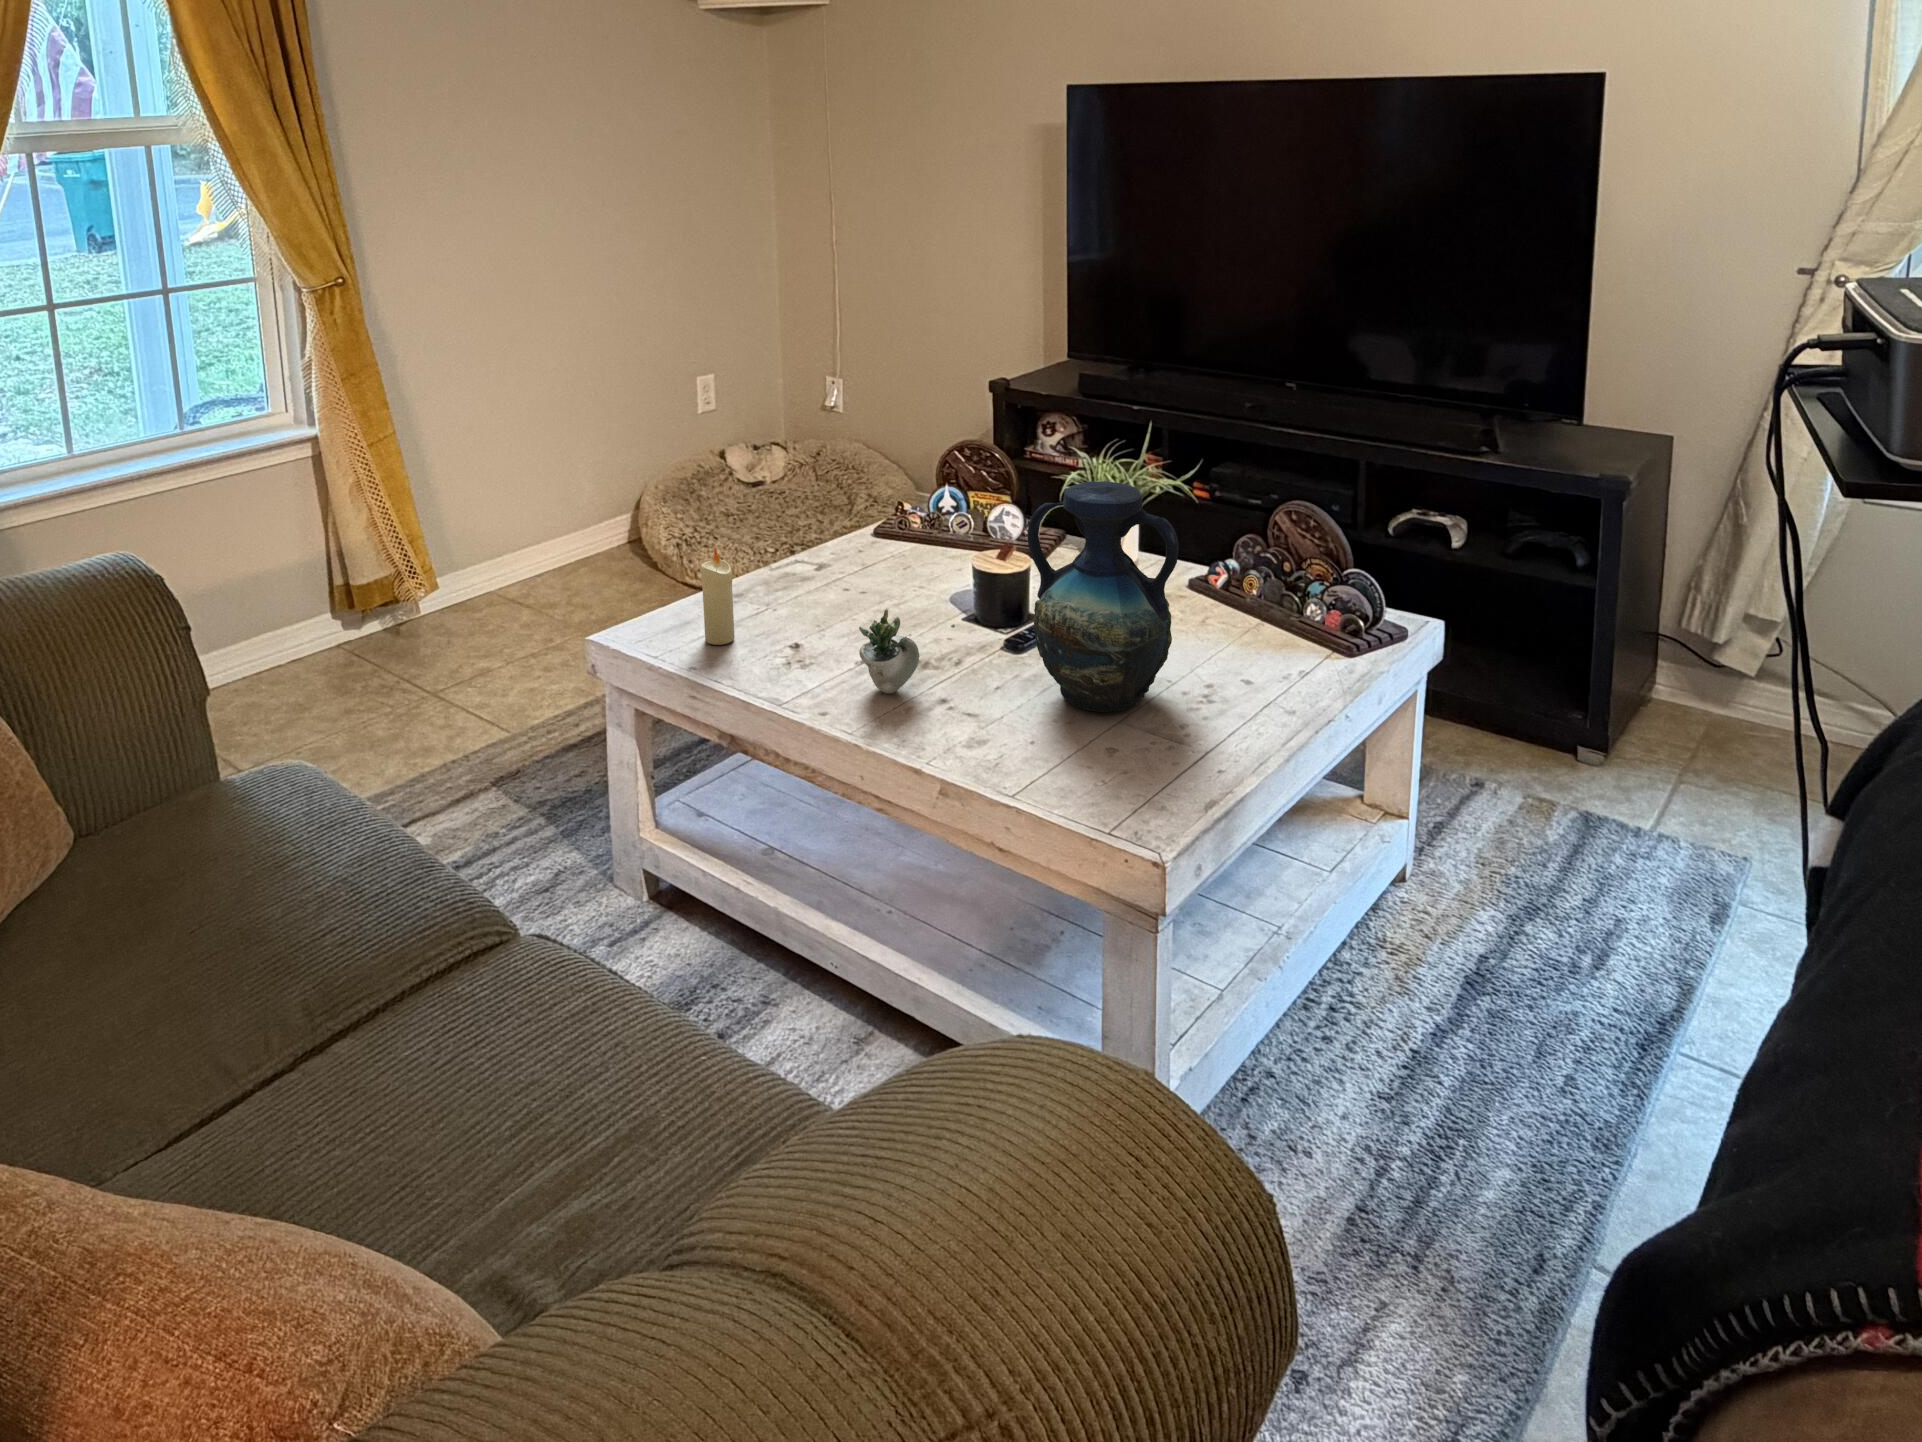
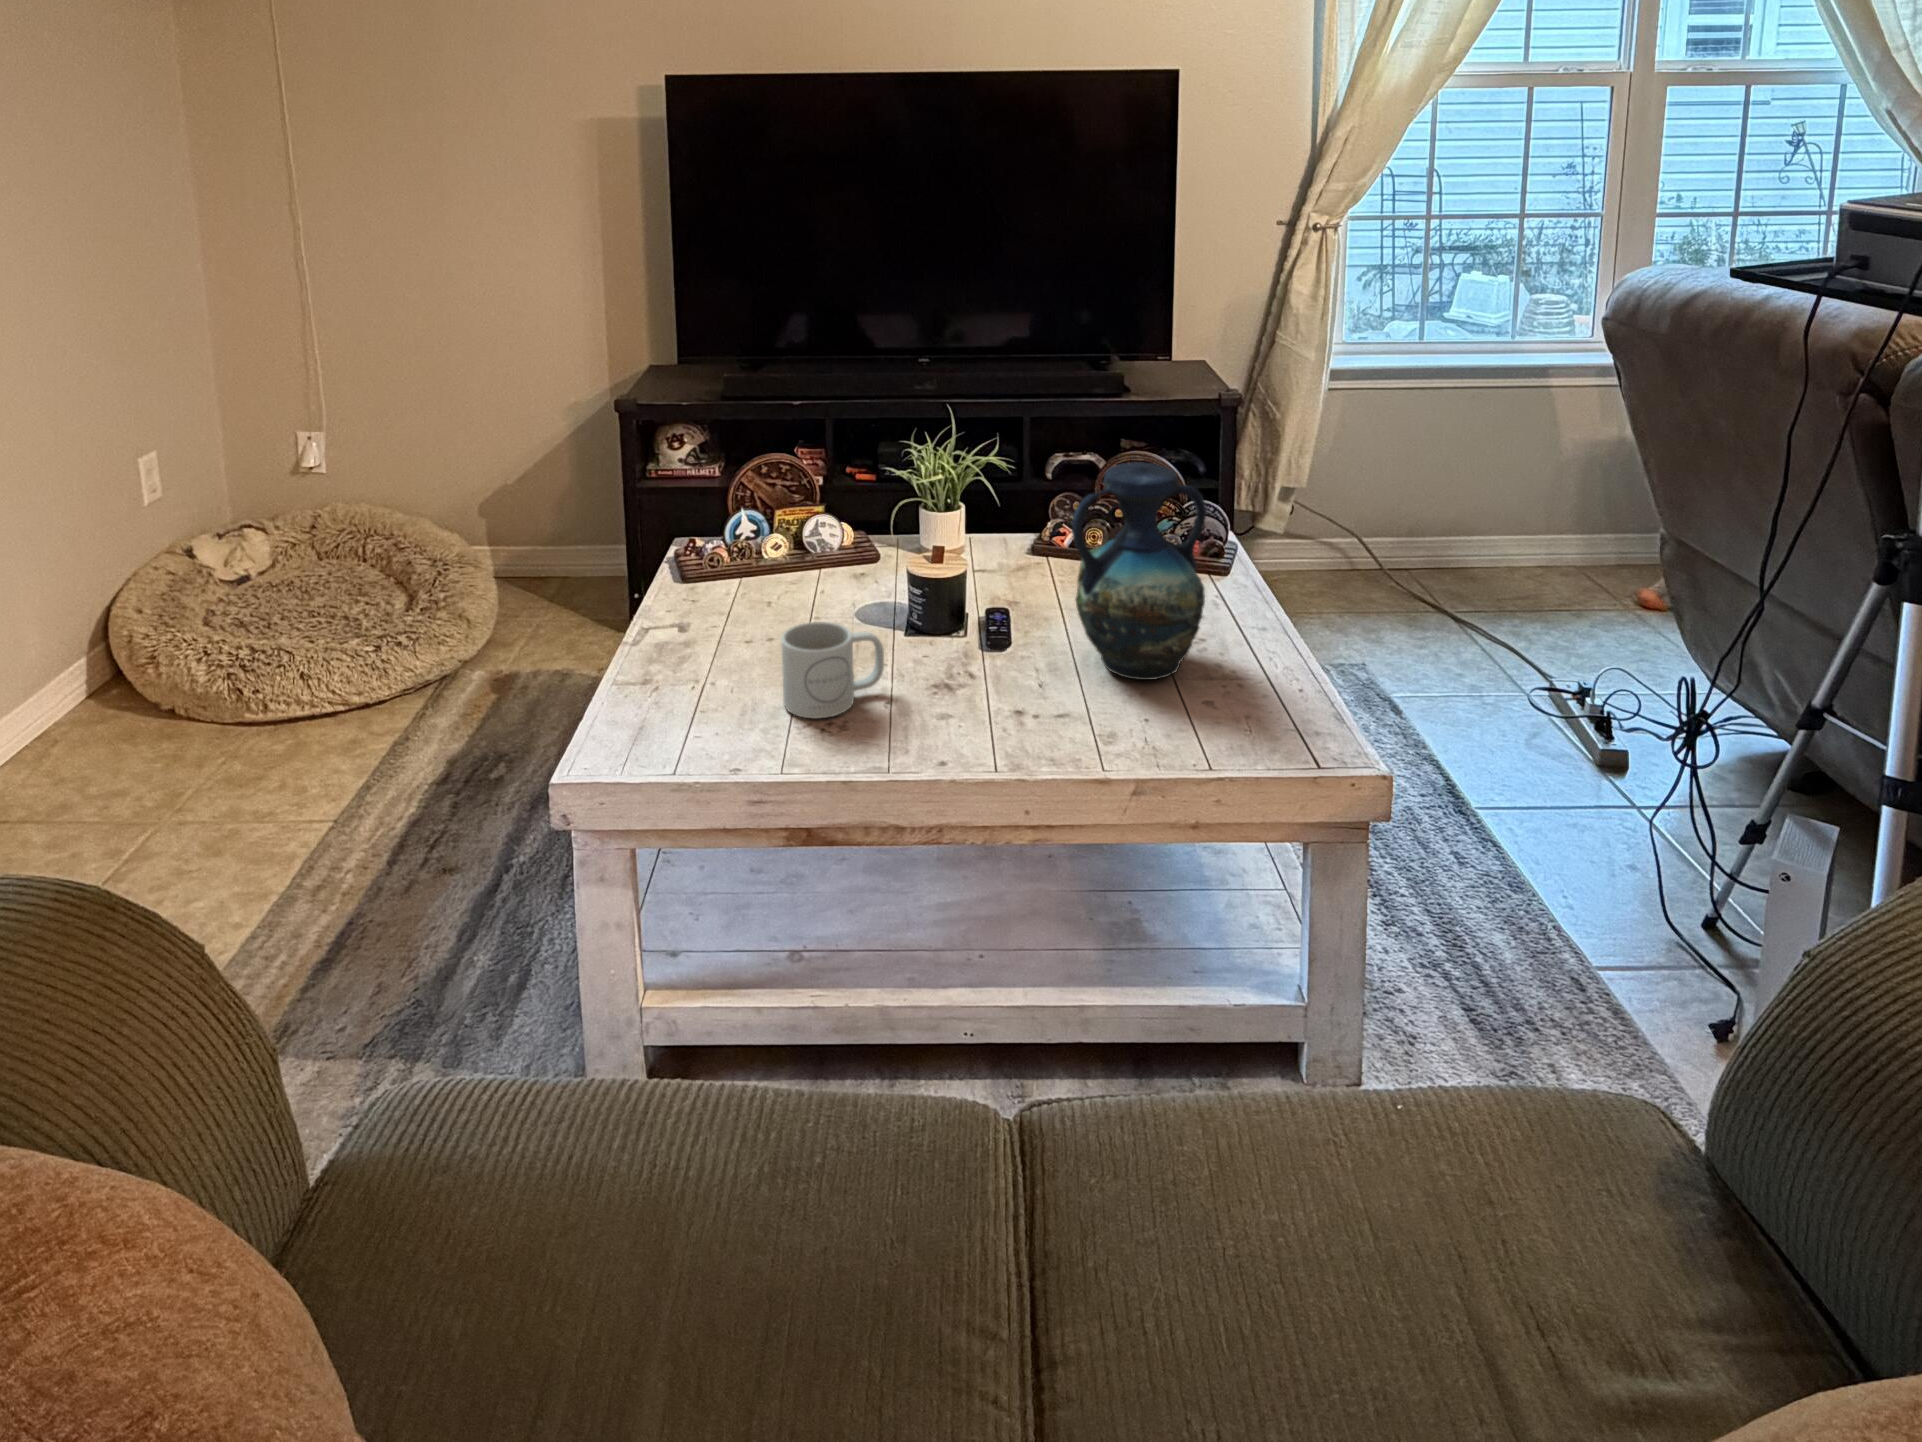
candle: present [700,548,735,645] -> none [713,628,753,740]
mug: none [771,567,865,651] -> present [781,622,884,718]
succulent plant: present [859,609,955,694] -> none [943,632,1065,726]

